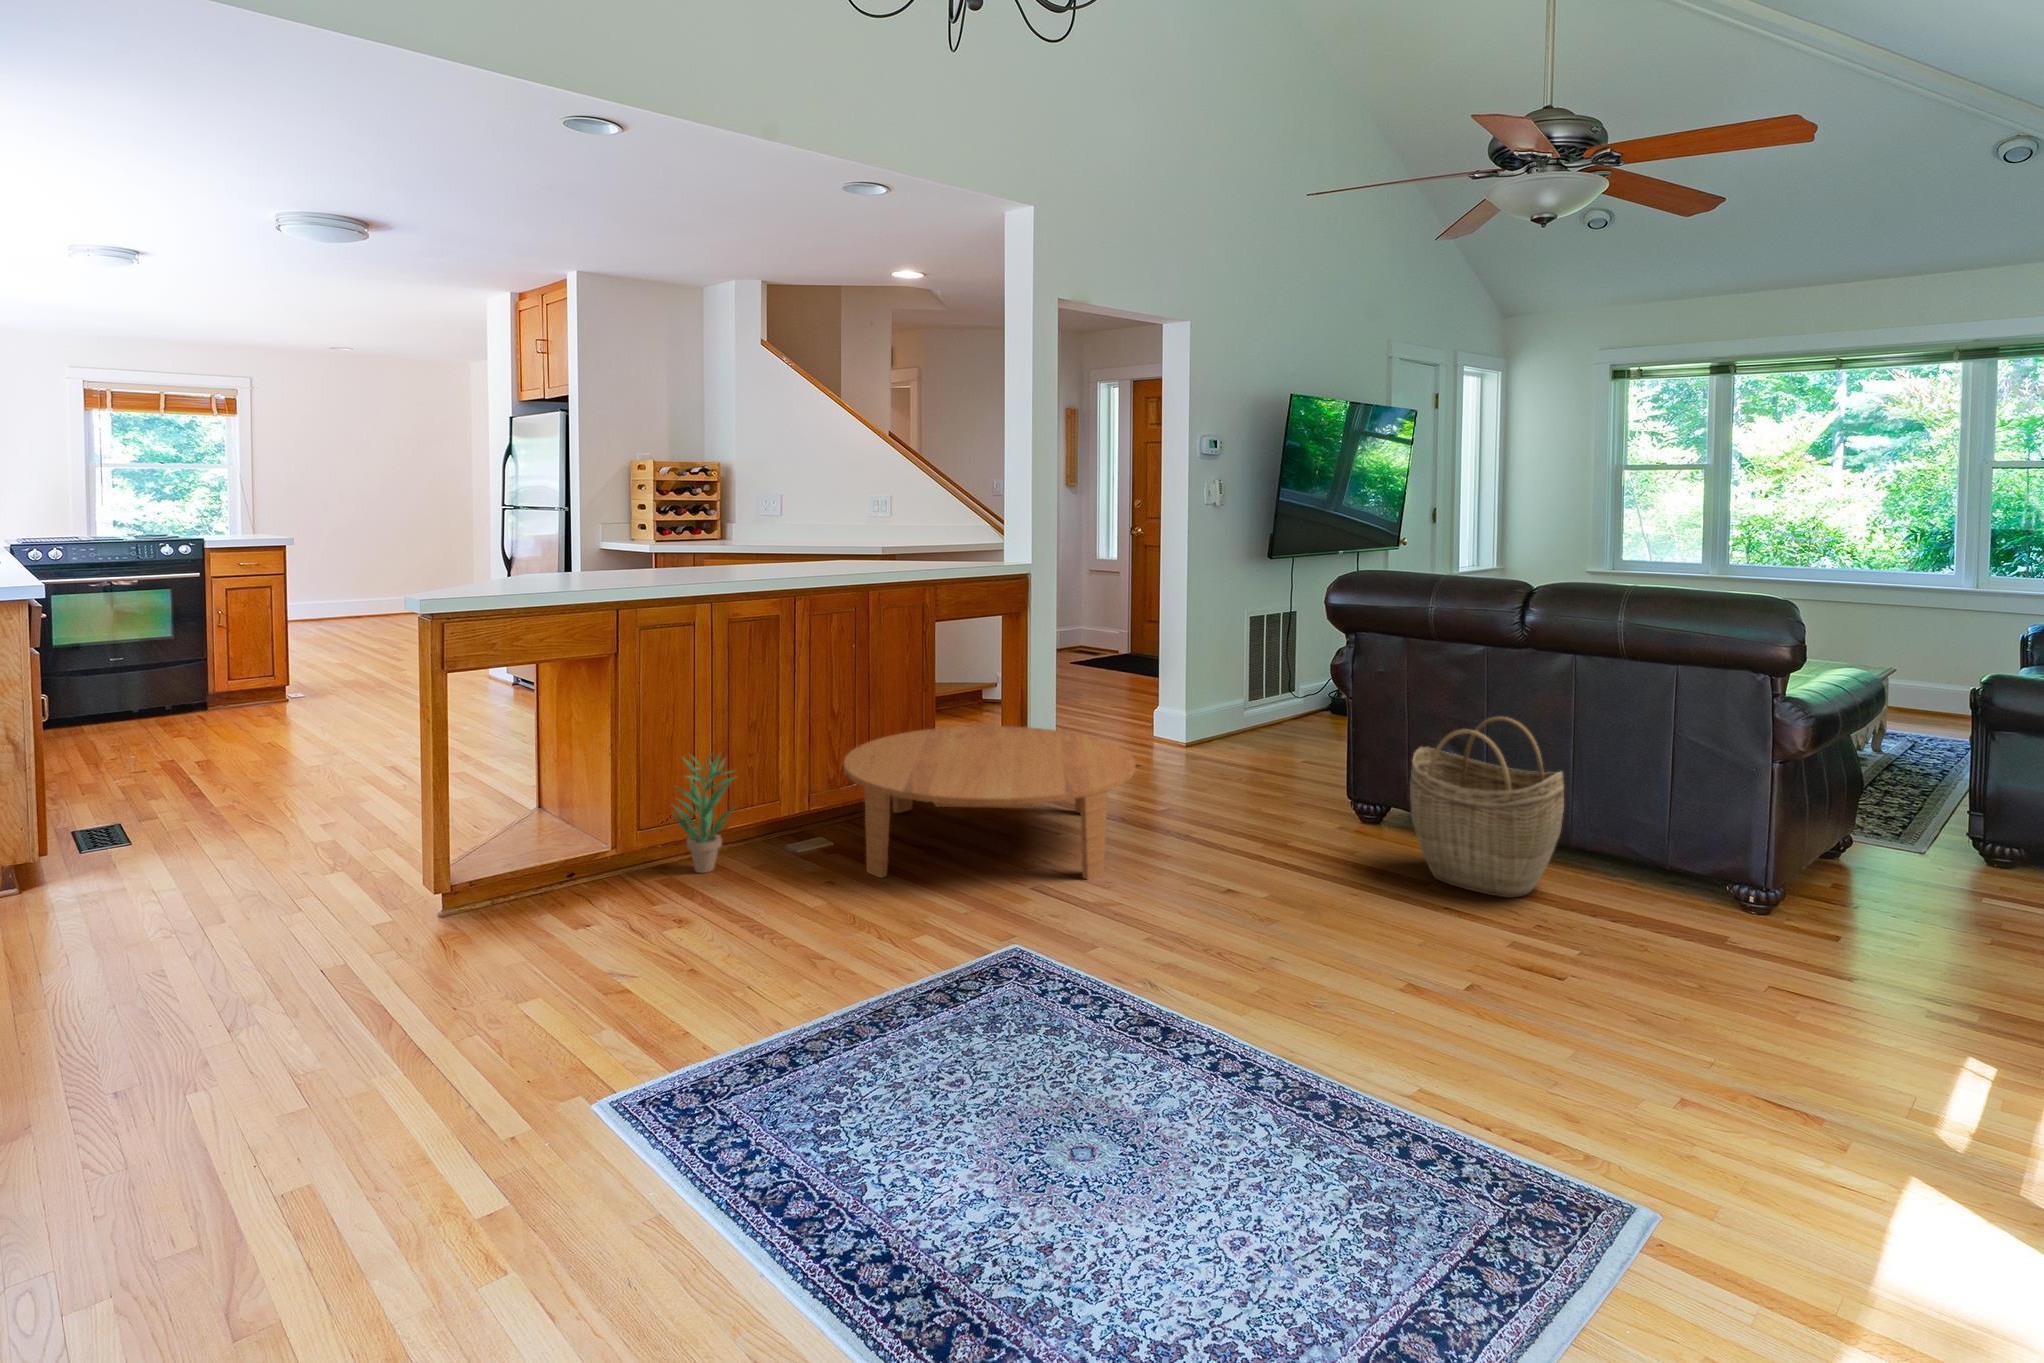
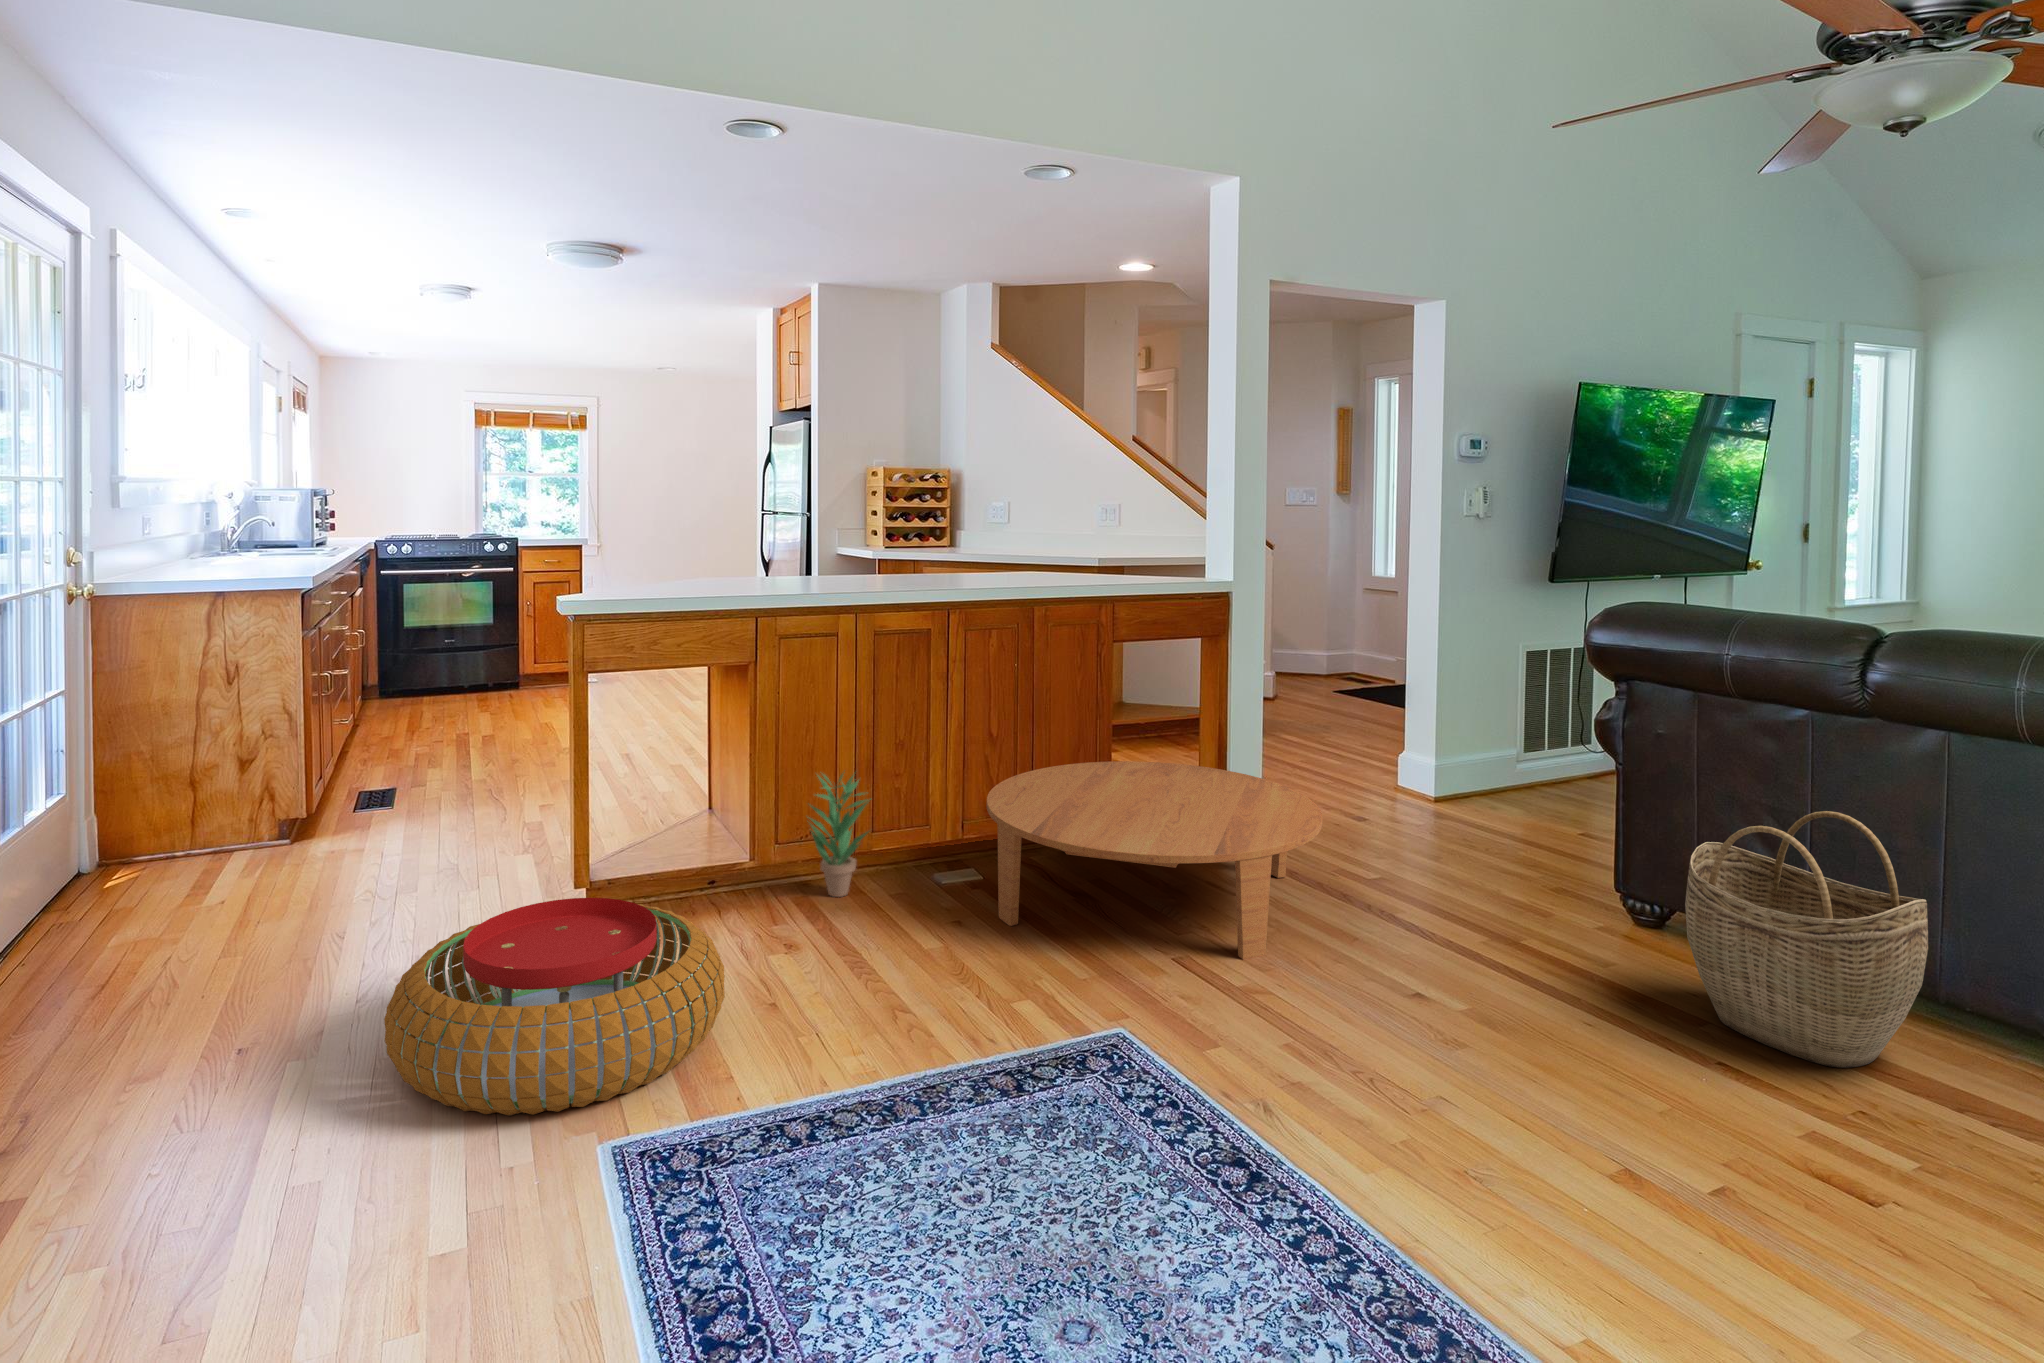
pouf: none [313,887,663,1102] -> present [384,898,725,1116]

